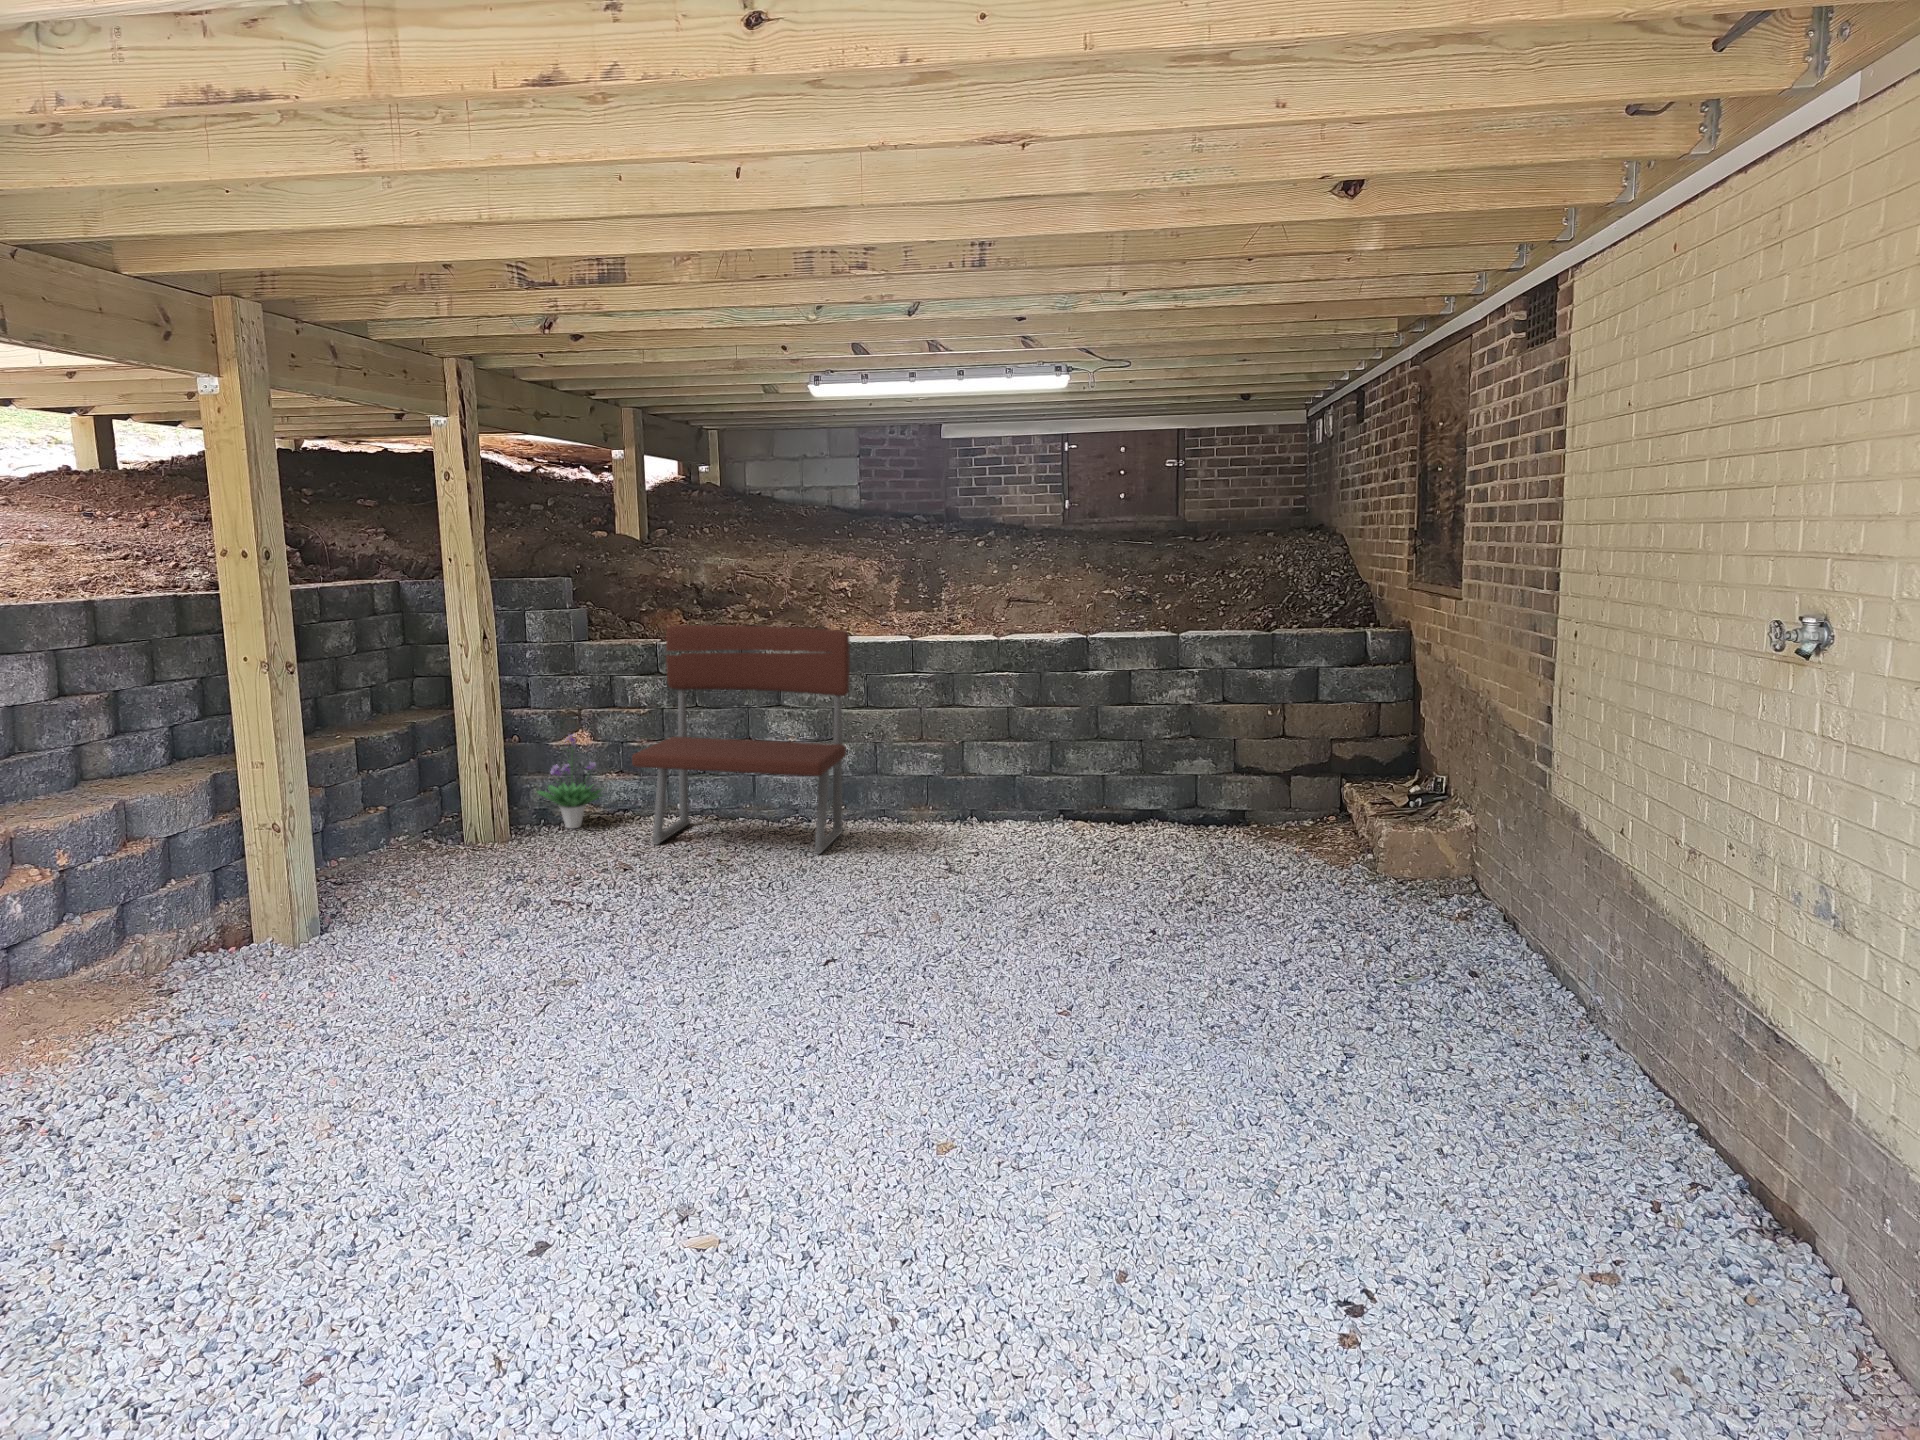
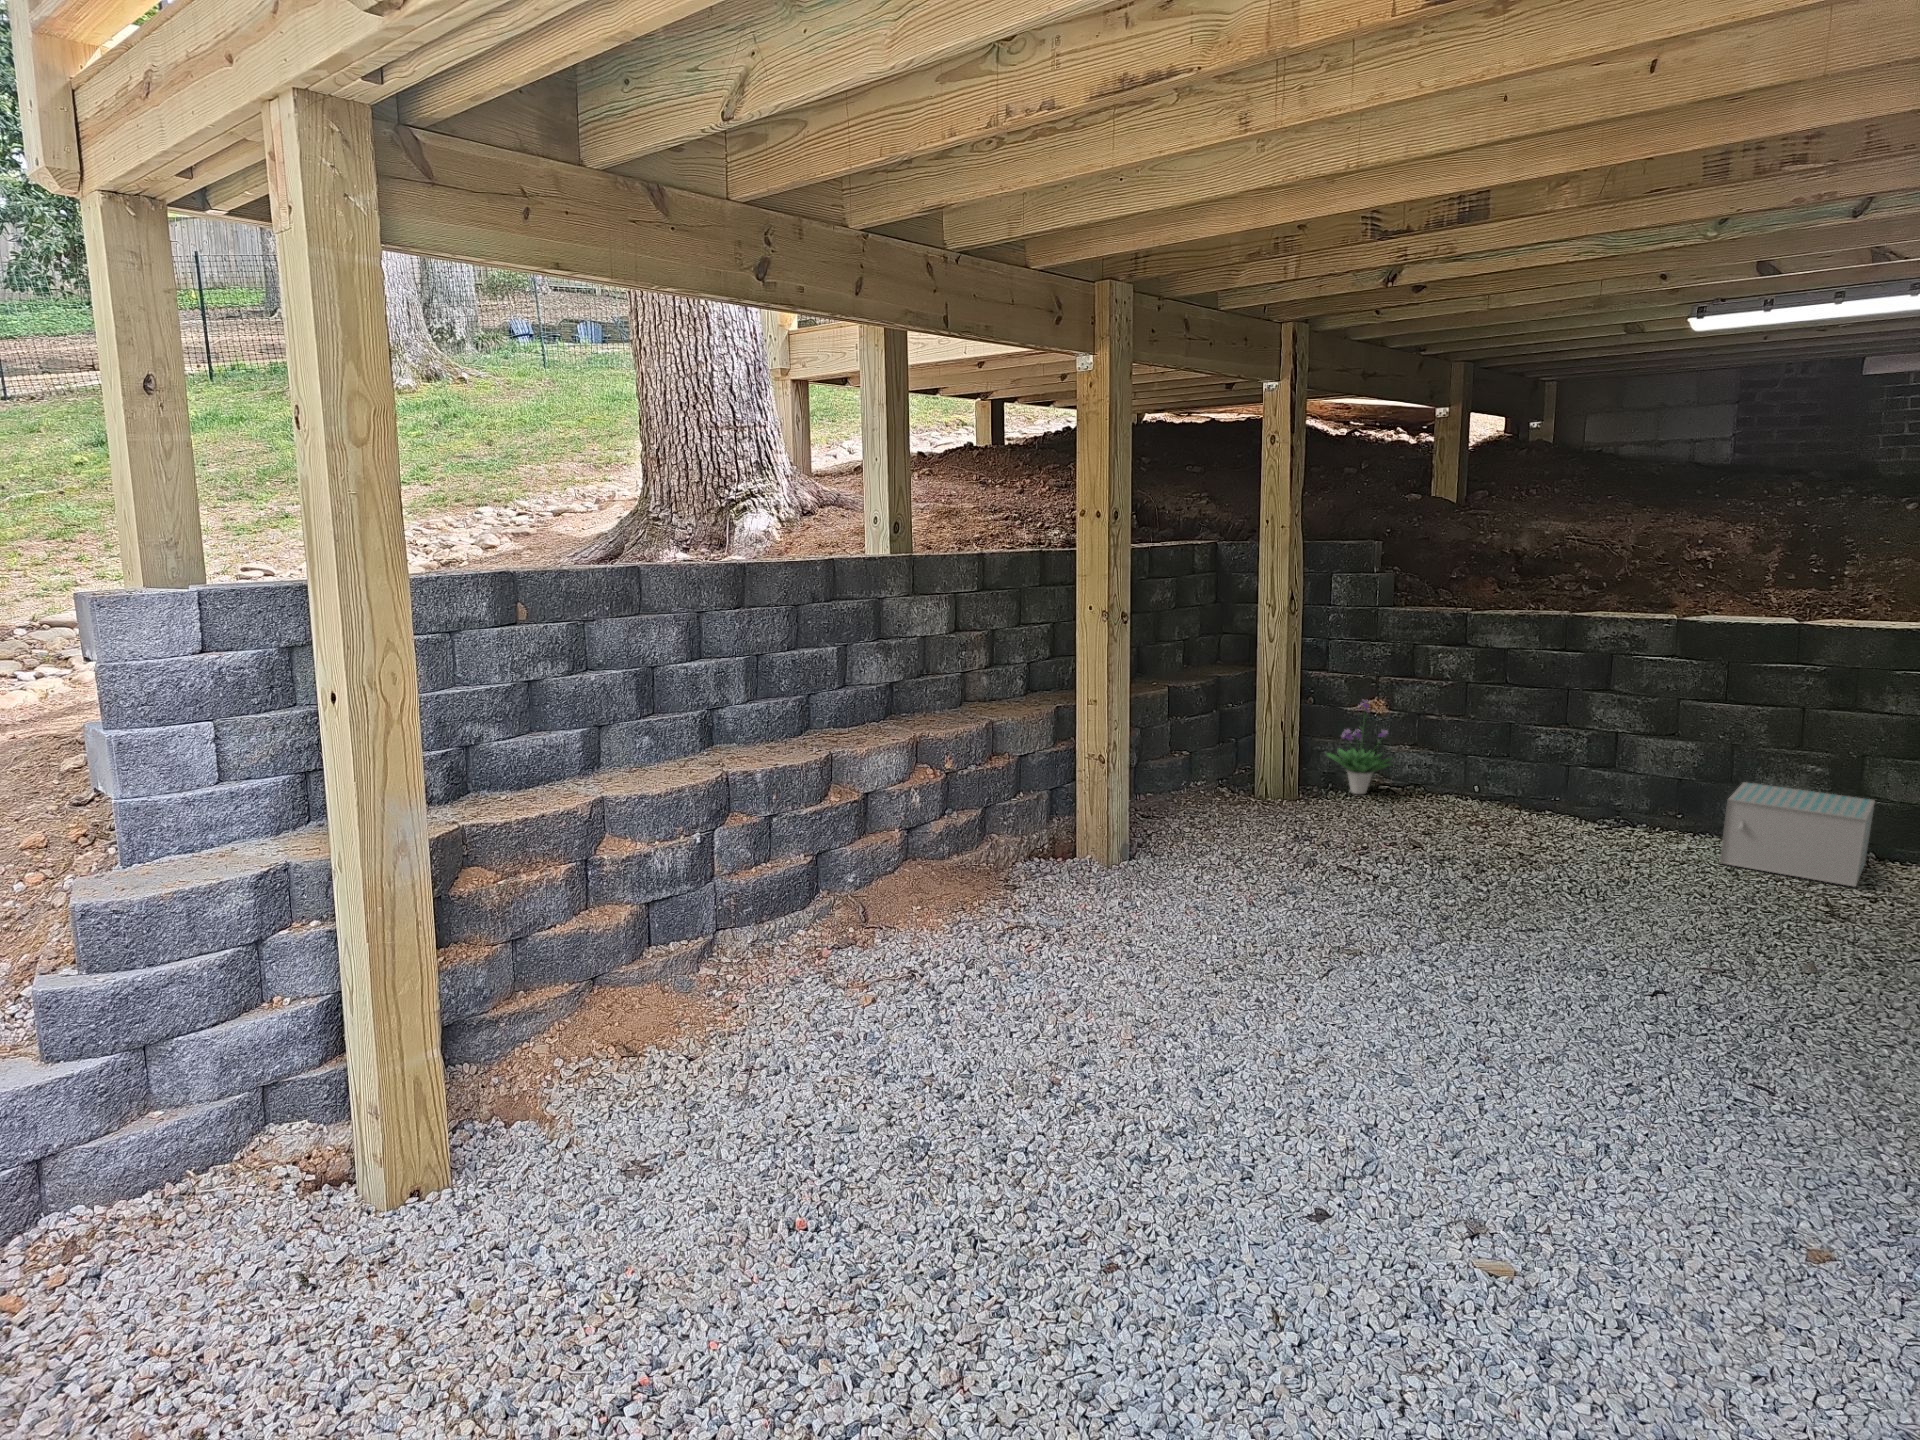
bench: present [632,625,850,854] -> none [1428,594,1705,860]
storage box: none [879,776,979,851] -> present [1720,782,1875,886]

